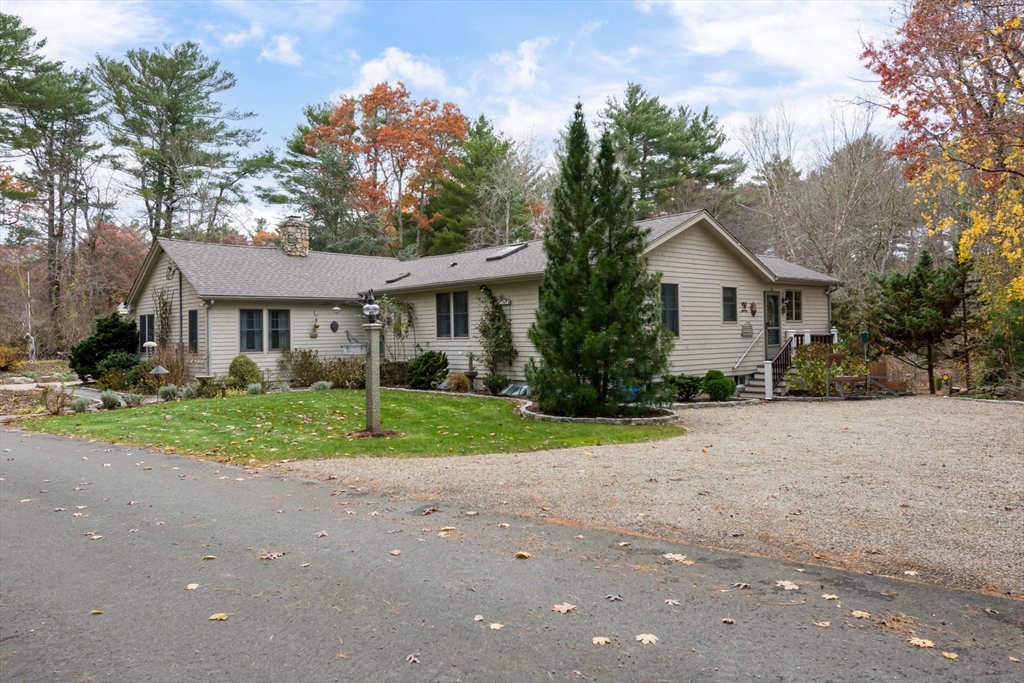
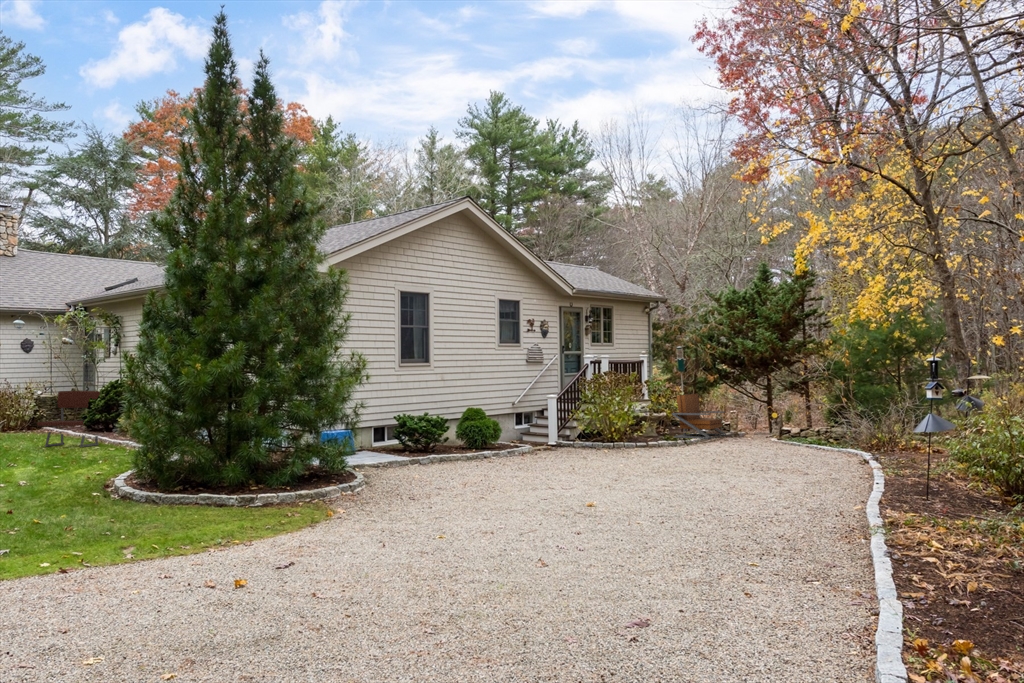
bench: present [825,354,865,400] -> present [37,391,100,447]

